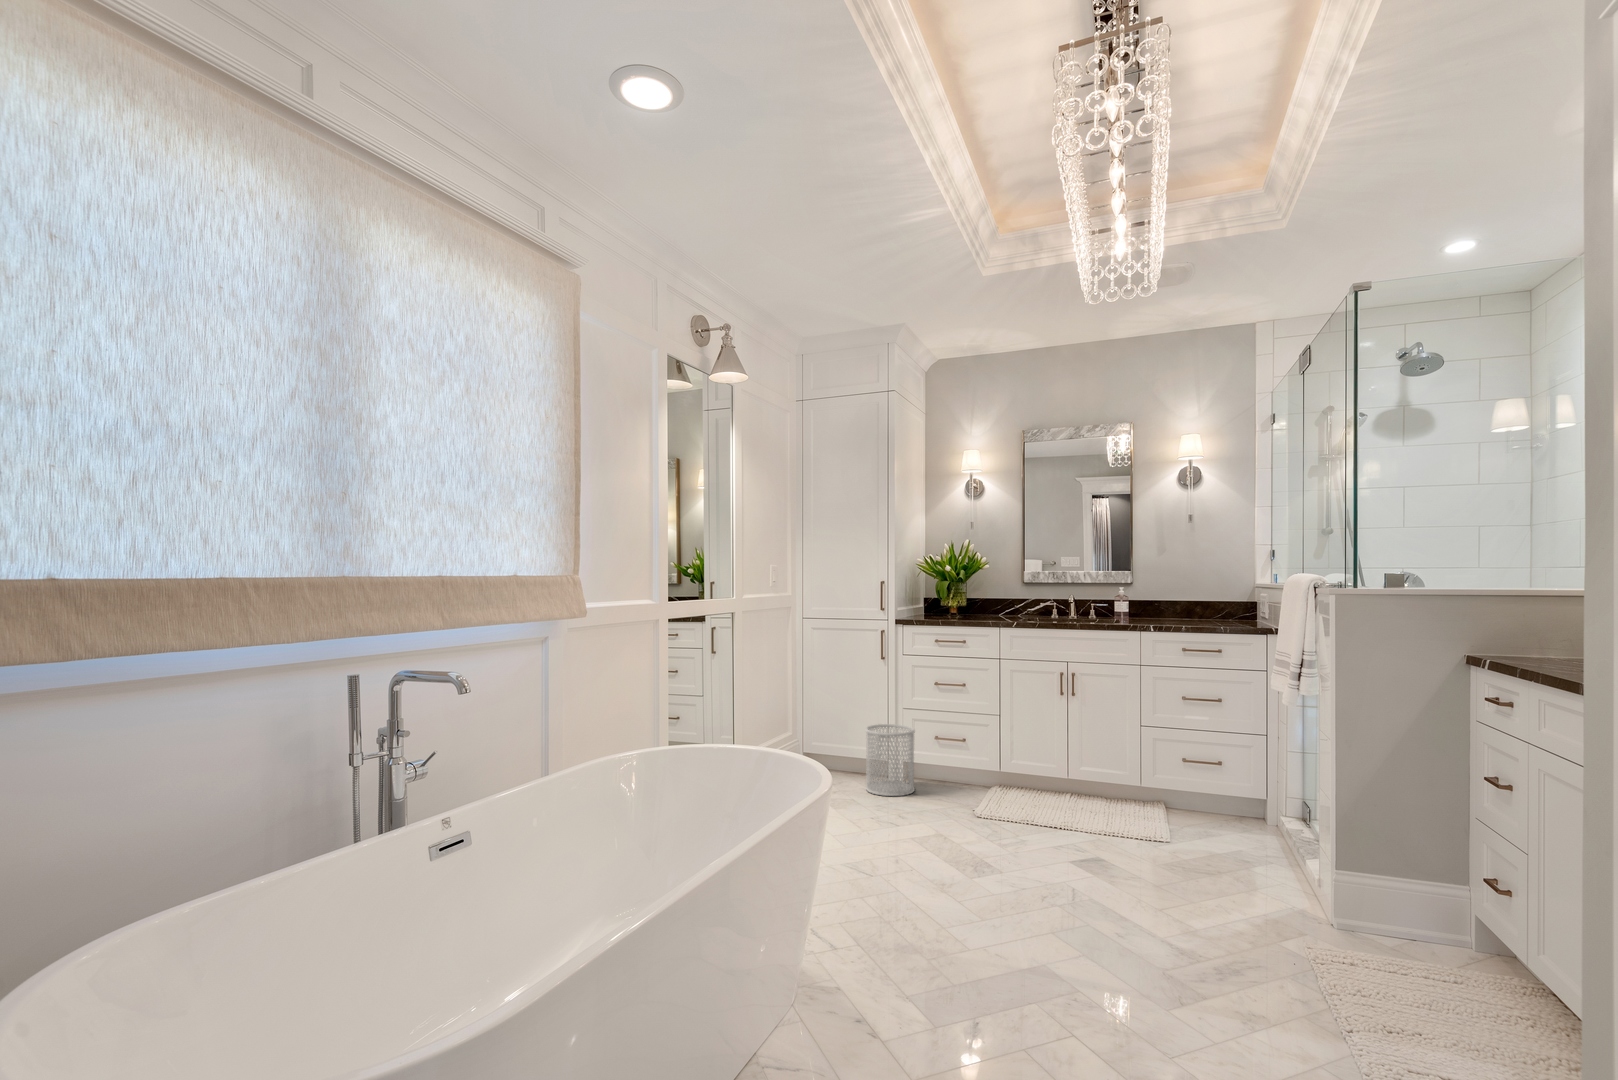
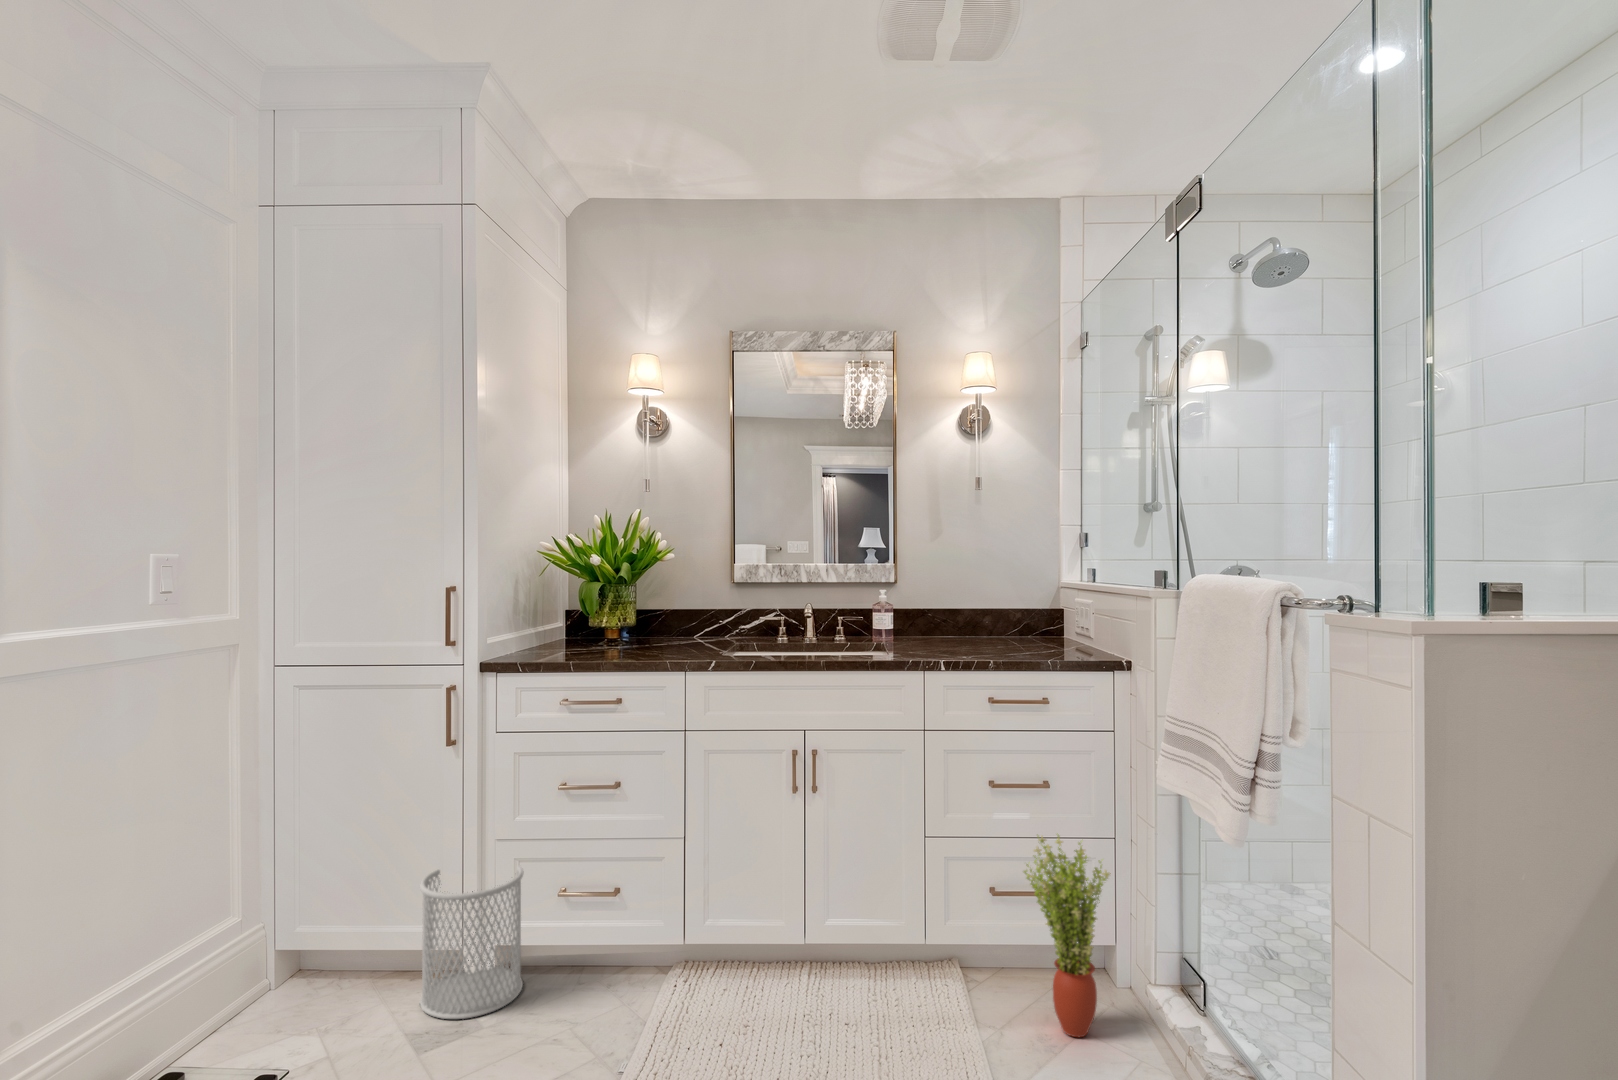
potted plant: none [1195,720,1247,833] -> present [1024,835,1111,1037]

